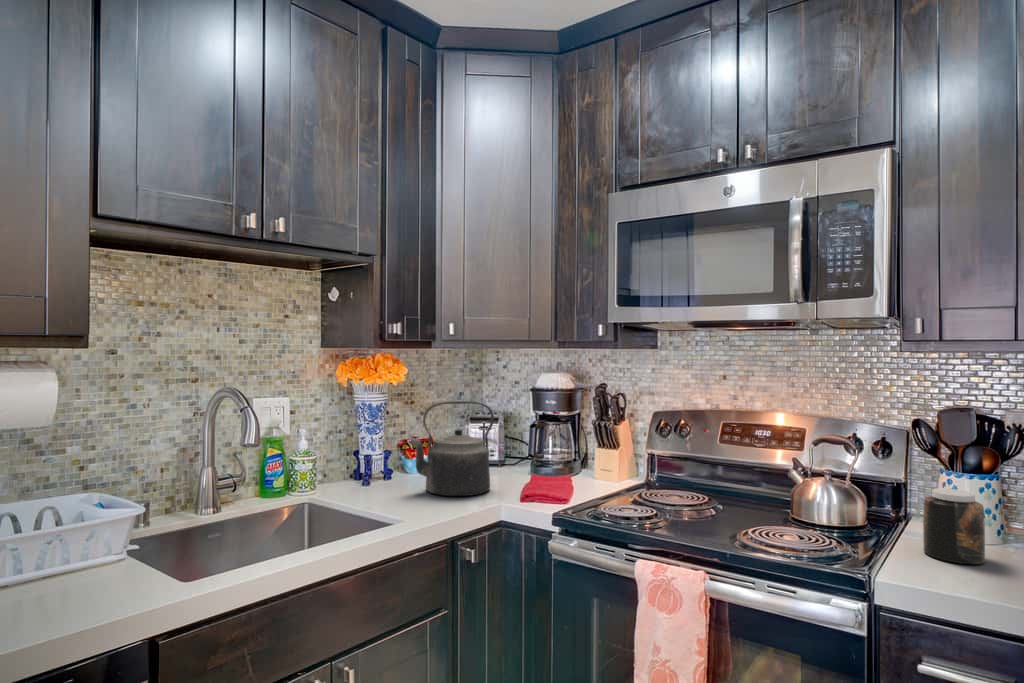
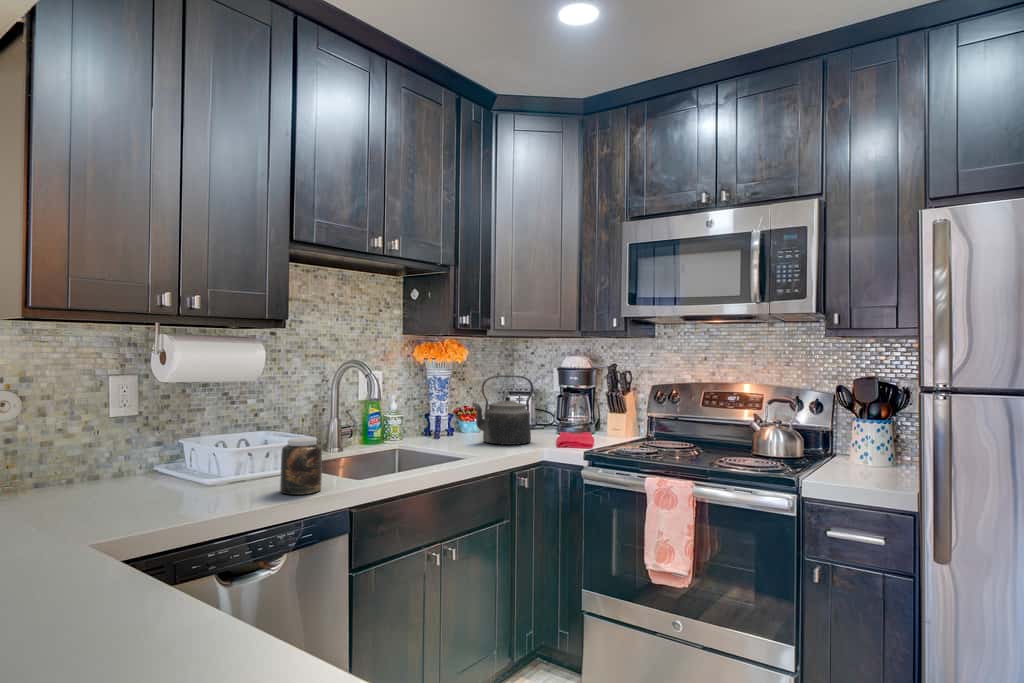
jar: present [923,488,985,564] -> present [280,437,322,495]

